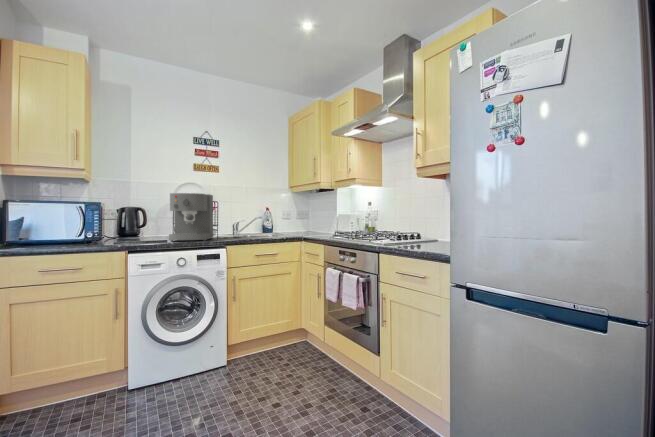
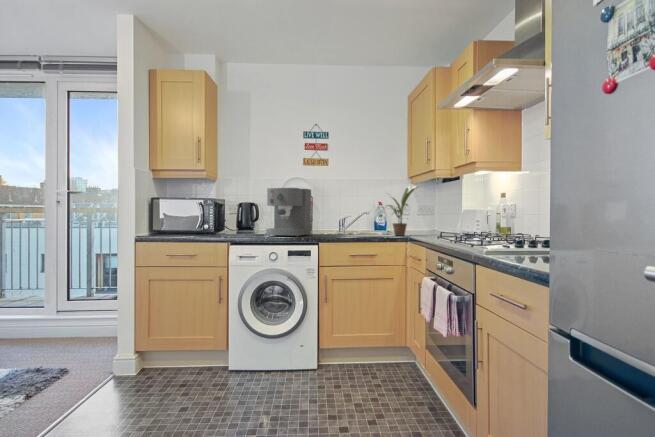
potted plant: none [280,195,312,236] -> present [387,187,417,236]

